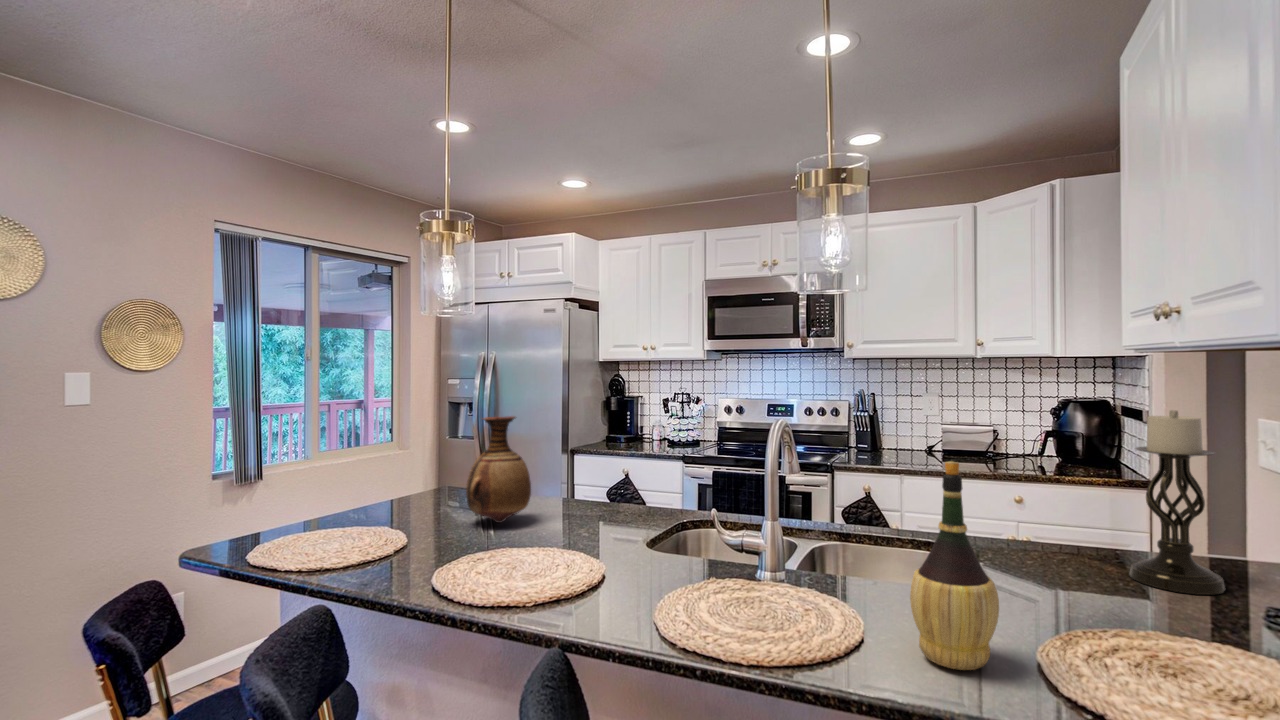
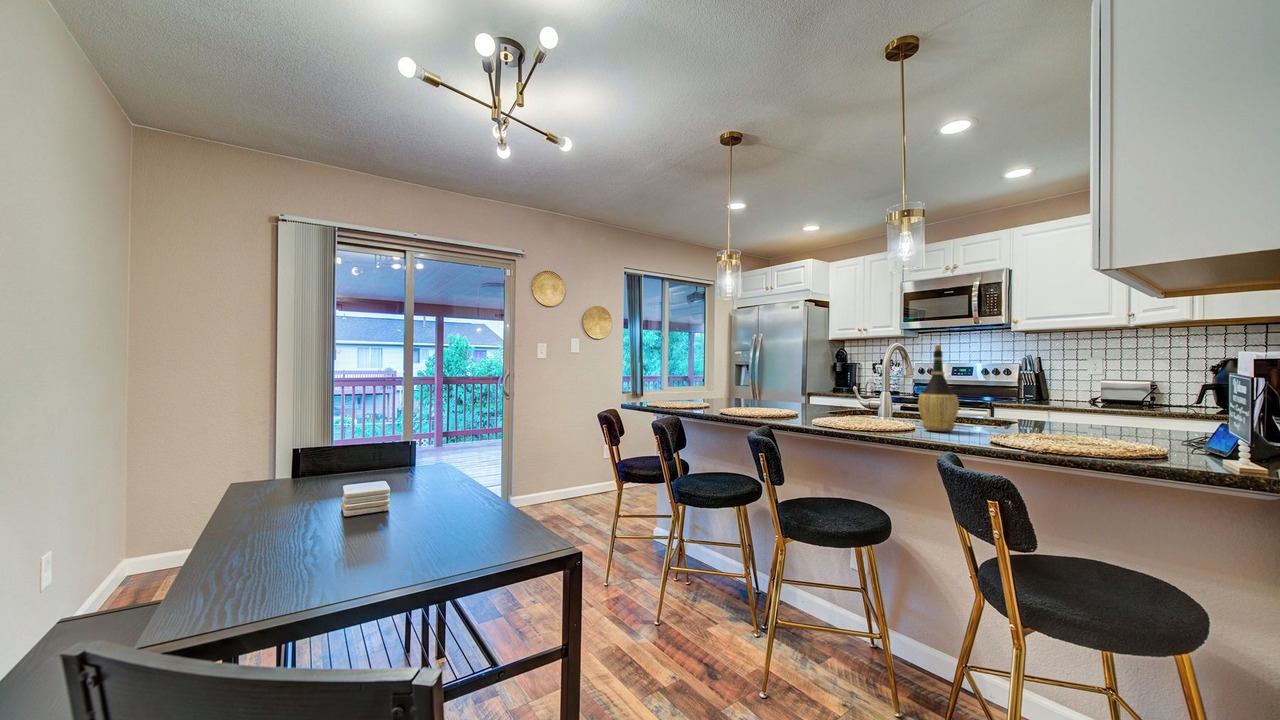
candle holder: present [1129,410,1225,595] -> none [1109,332,1172,435]
vase: present [466,416,531,523] -> none [739,352,770,403]

